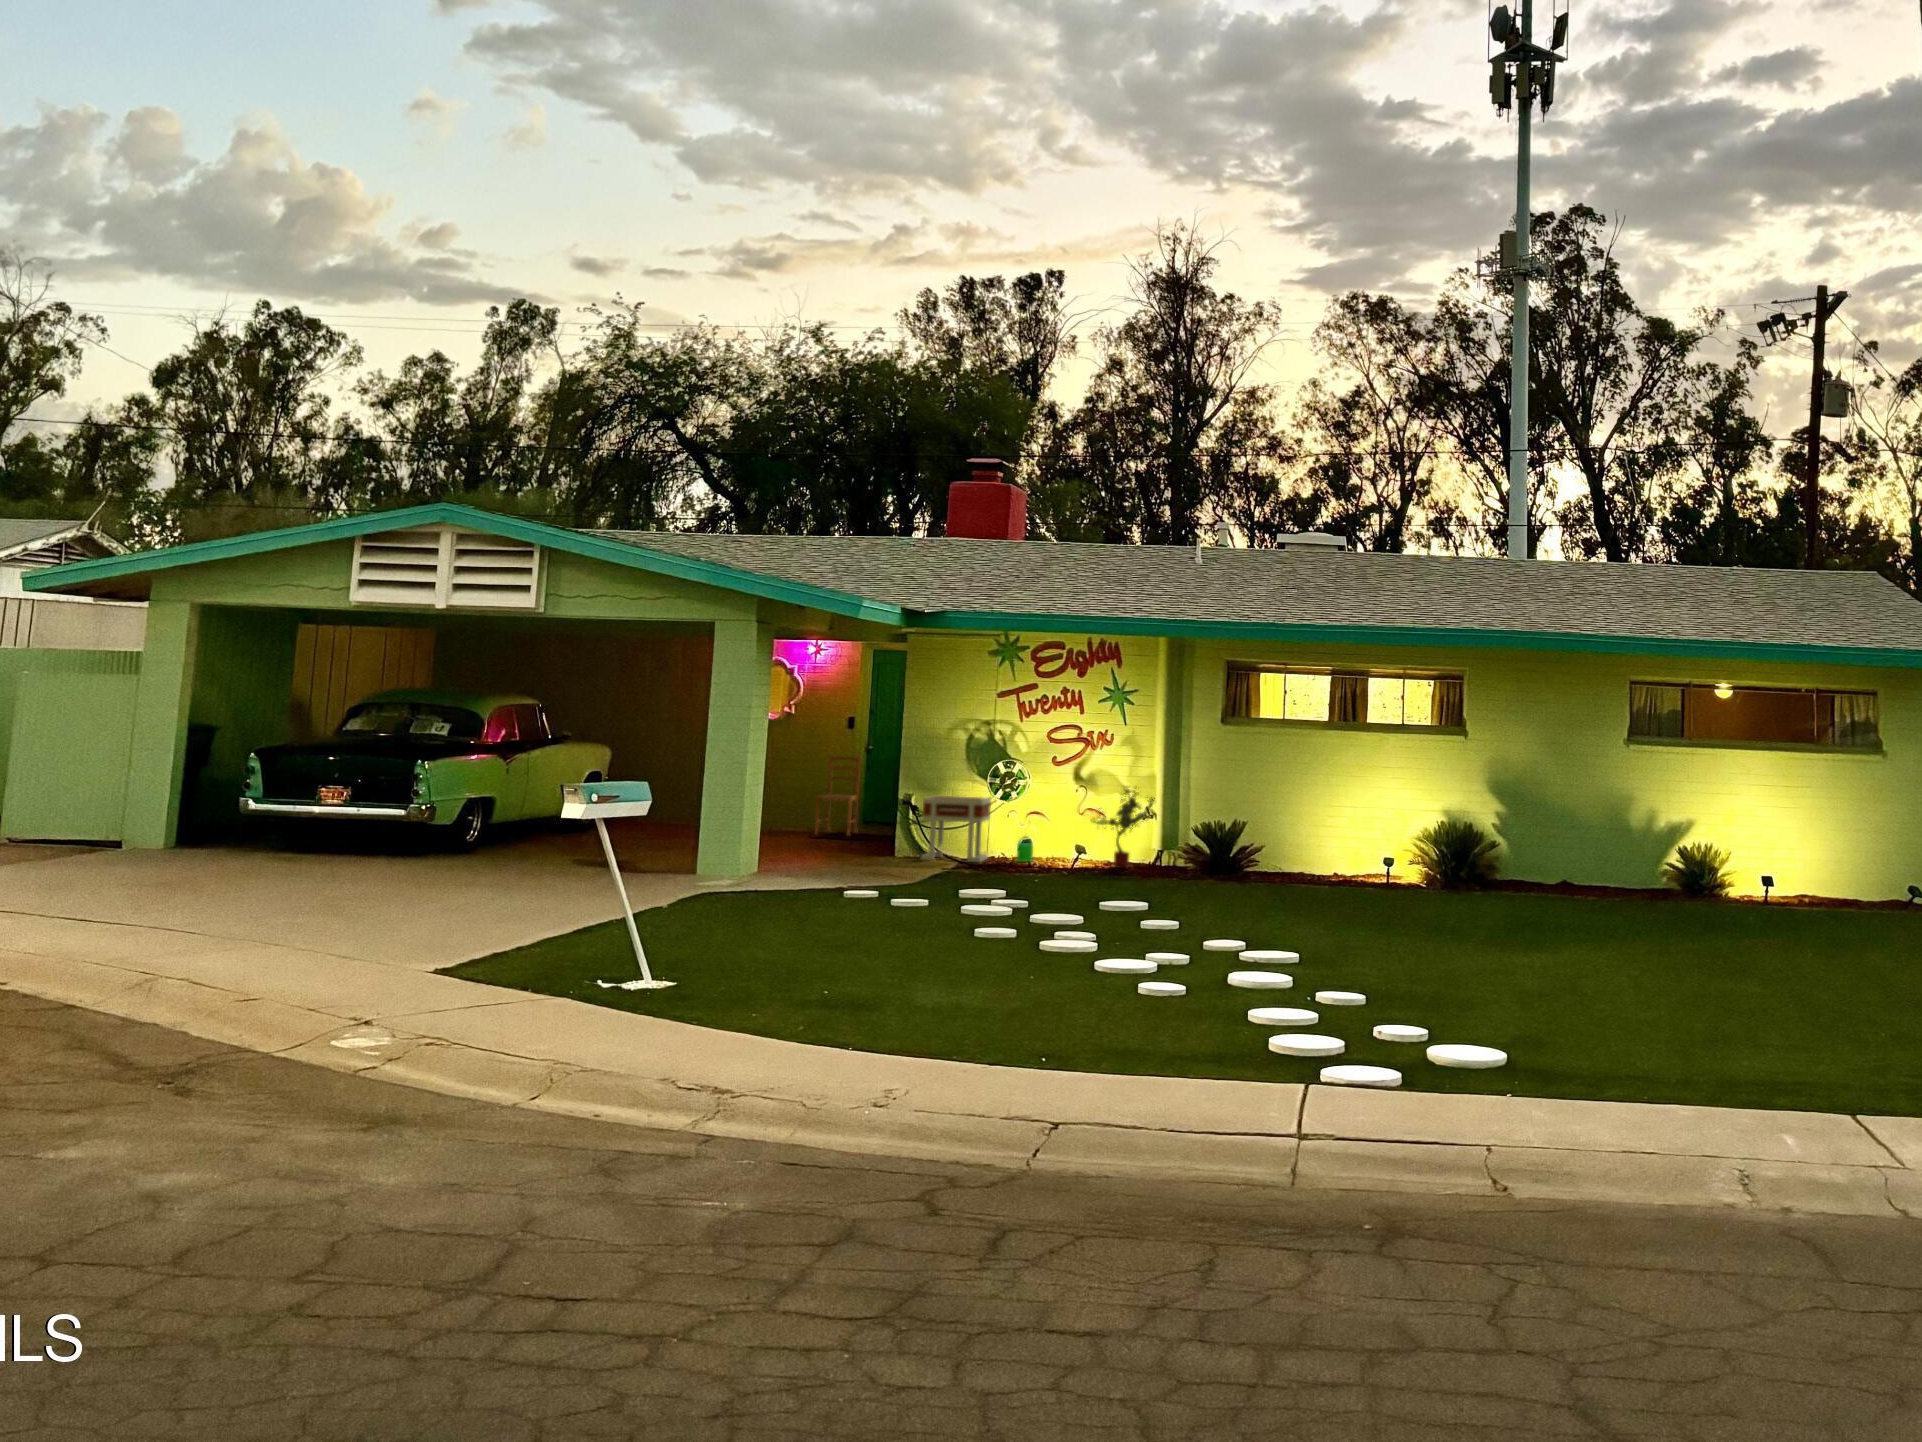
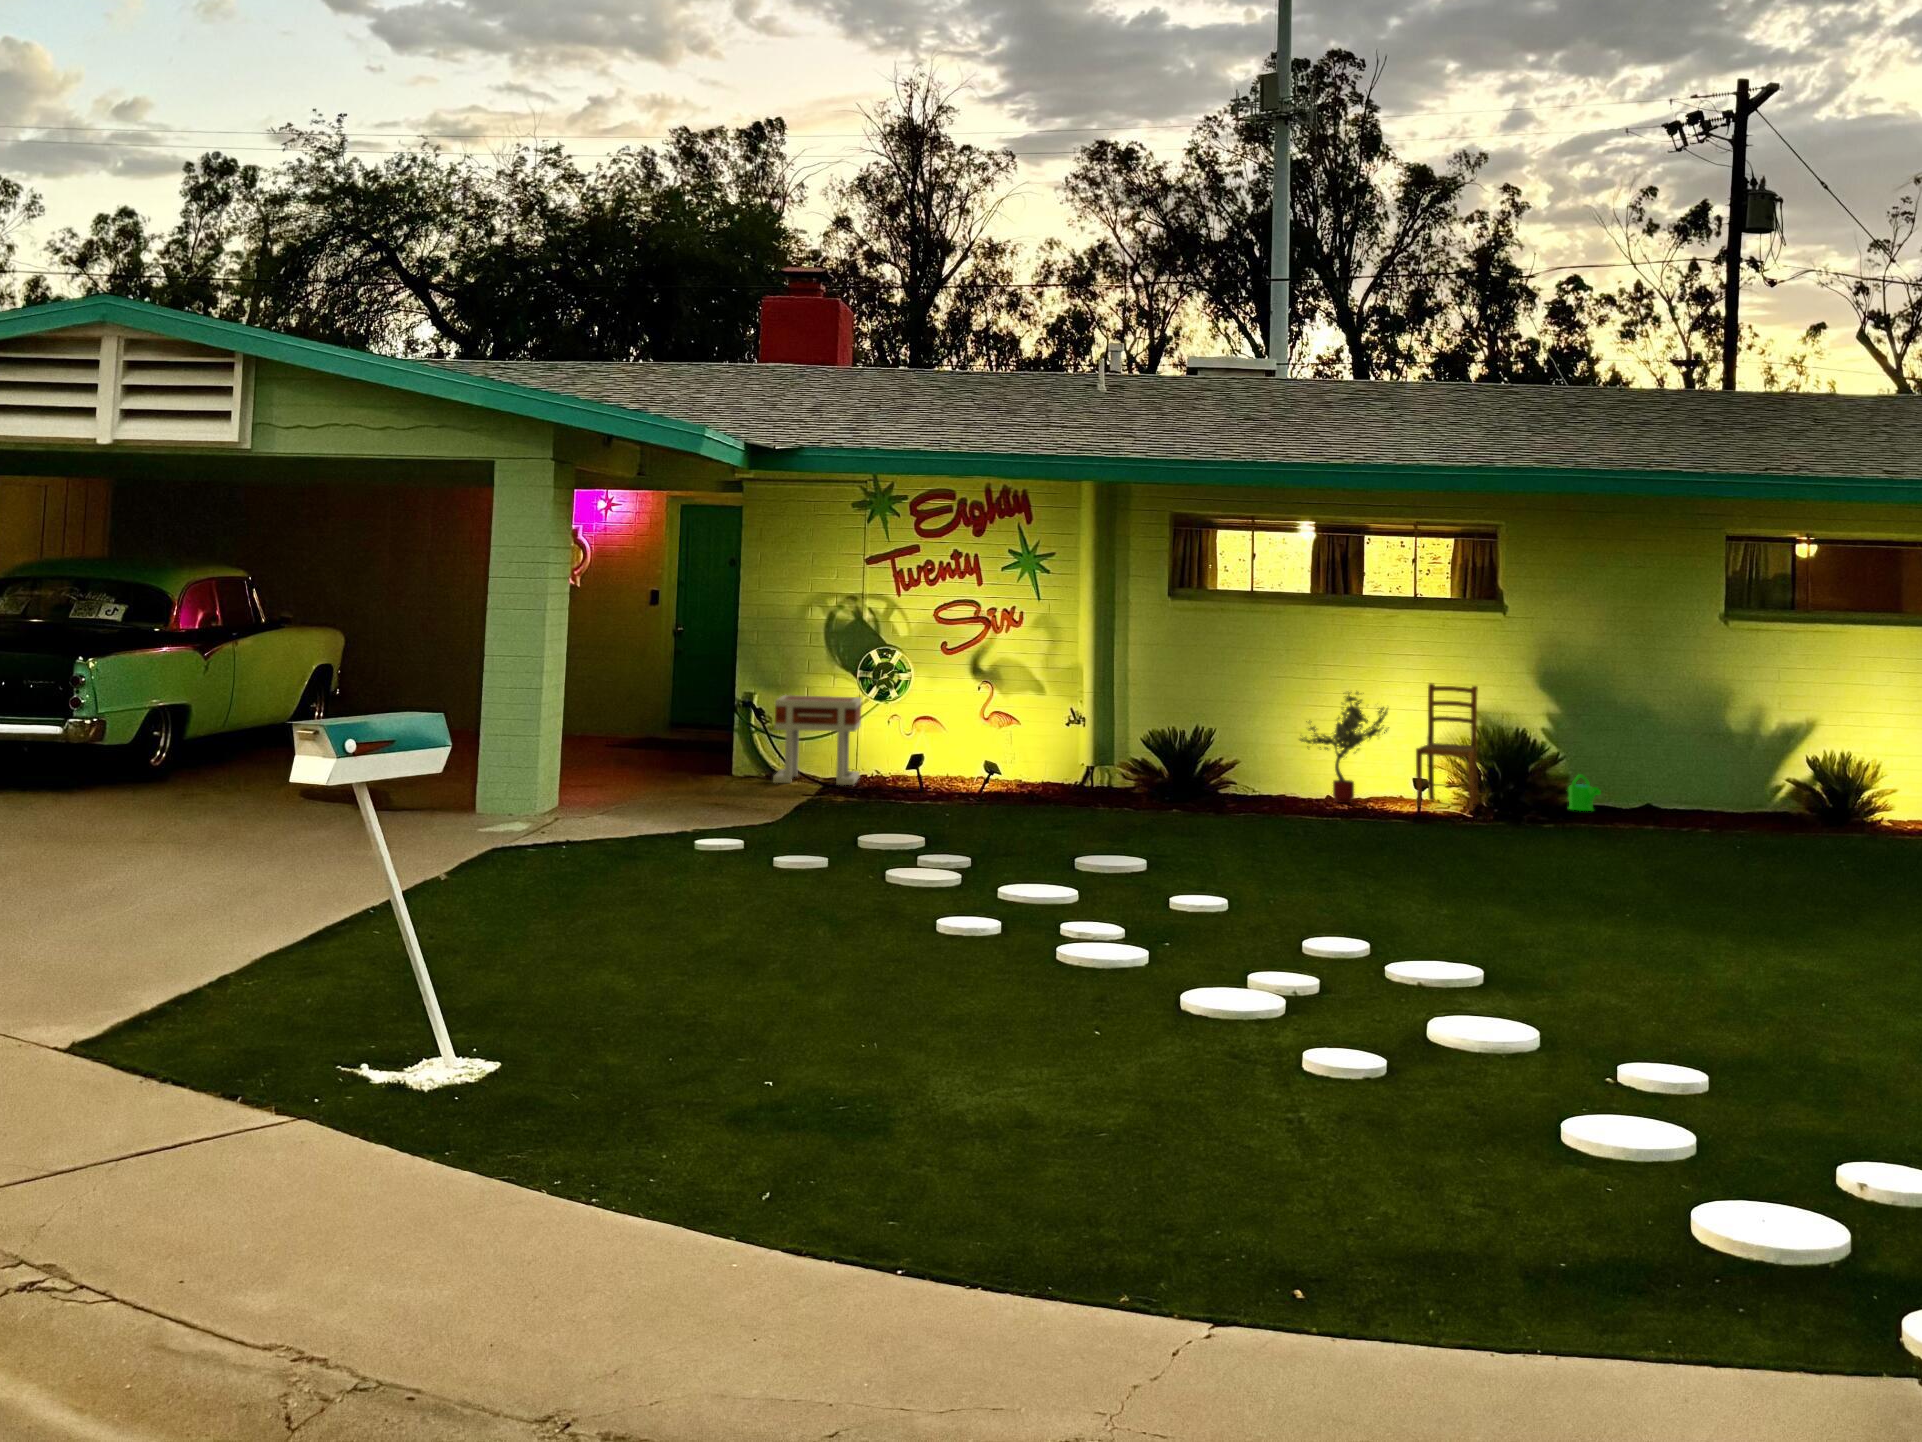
chair: present [815,755,861,835] -> present [1416,684,1478,811]
potted tree: present [1093,787,1155,868] -> present [1300,692,1389,803]
watering can: present [1017,836,1033,862] -> present [1567,774,1601,811]

